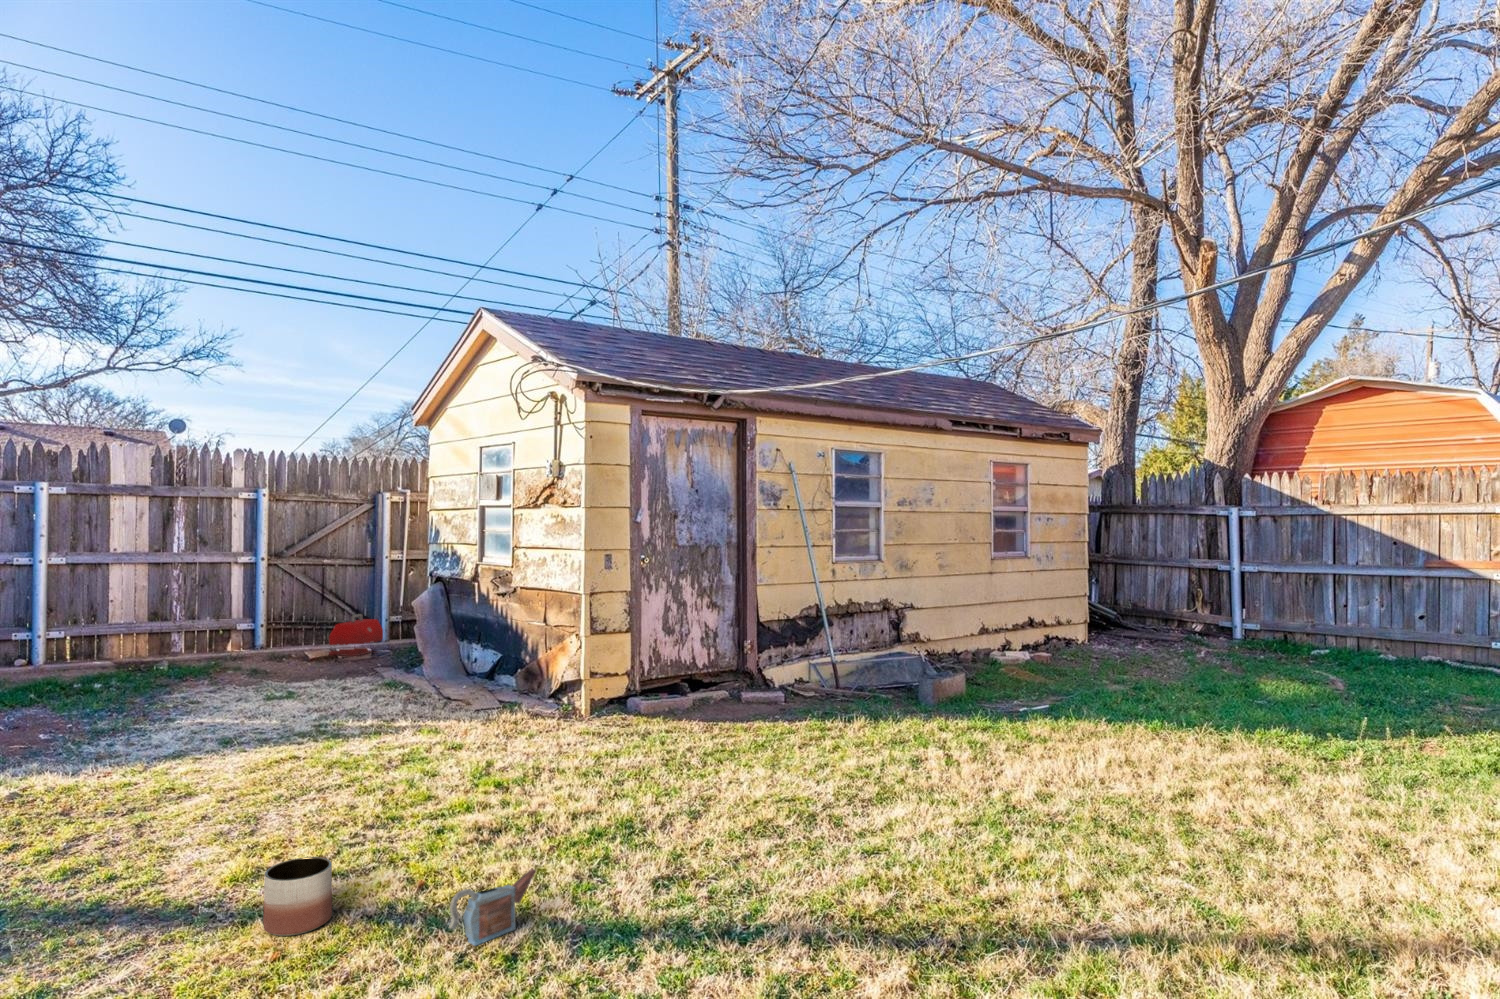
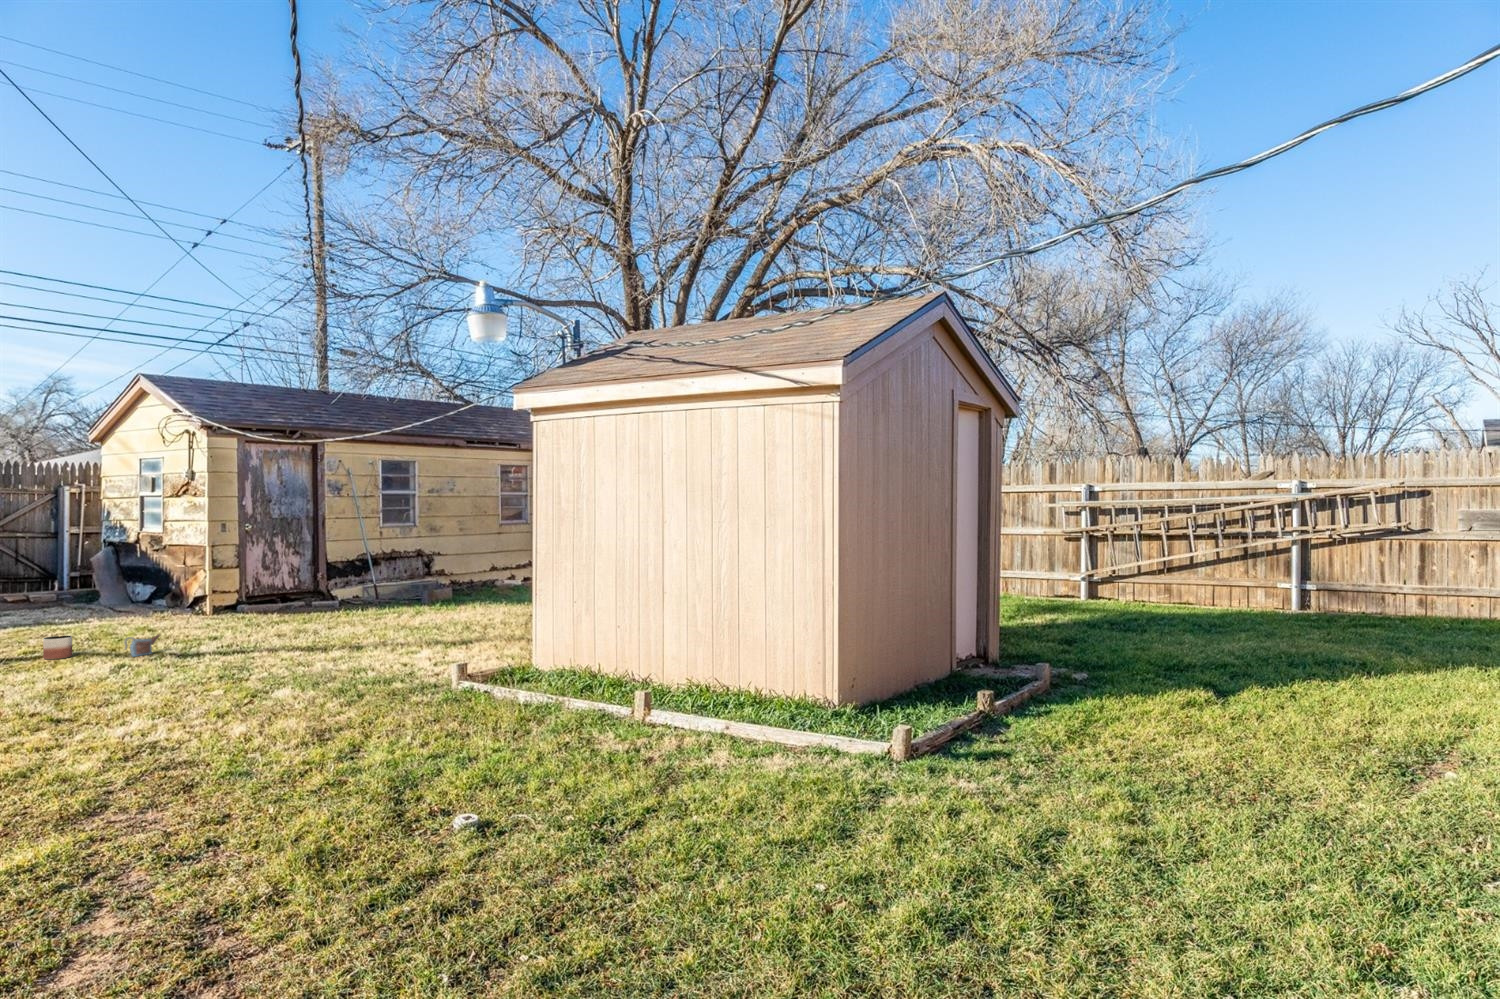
toolbox: present [329,614,383,656] -> none [22,571,65,600]

